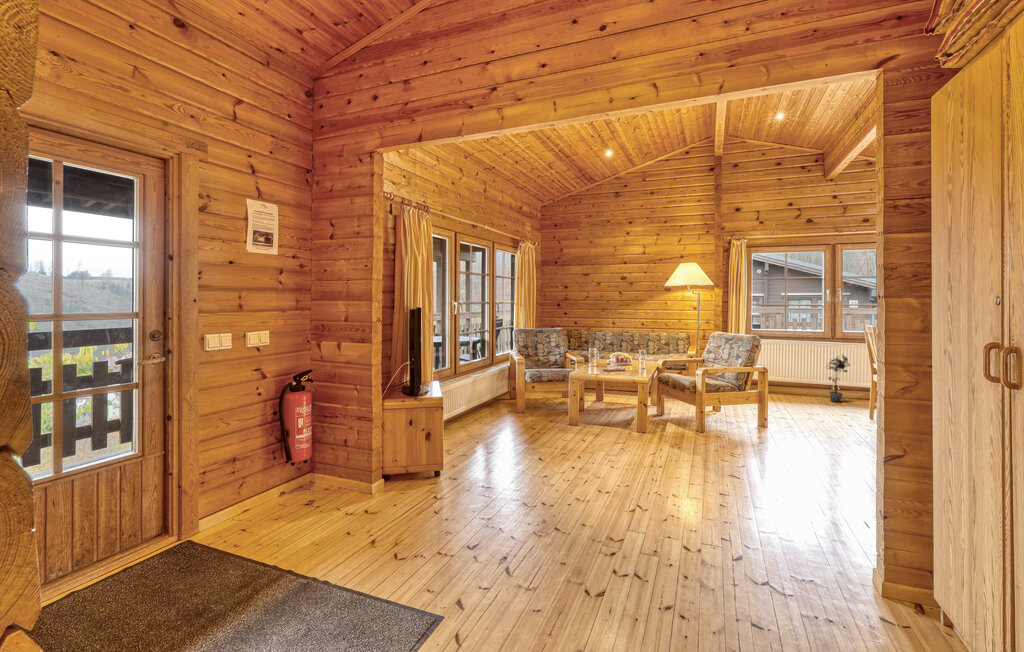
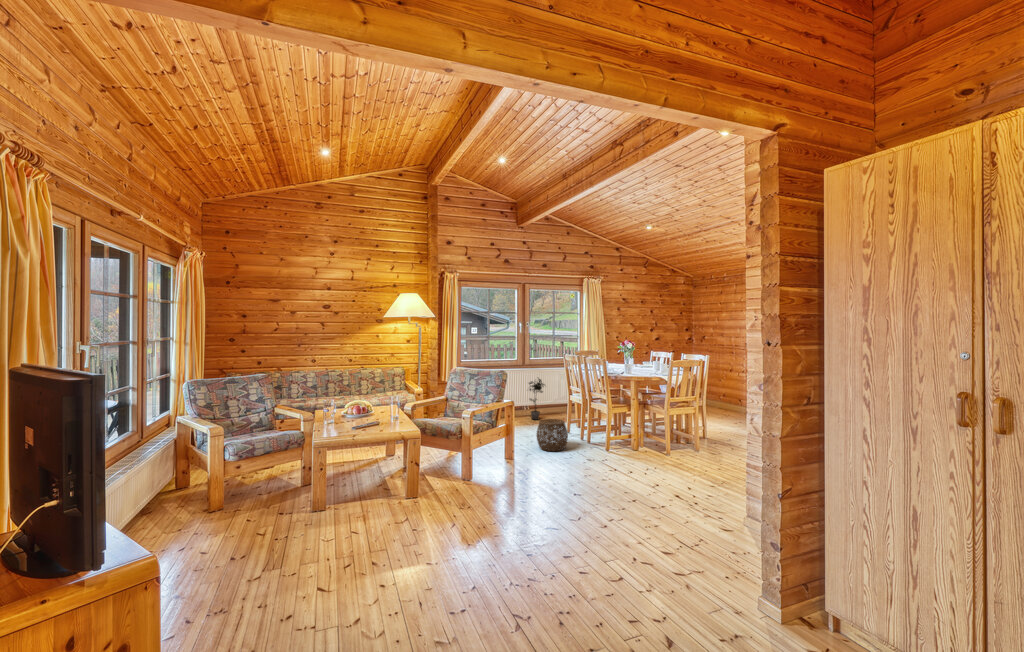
woven basket: none [799,395,840,429] -> present [537,419,568,451]

